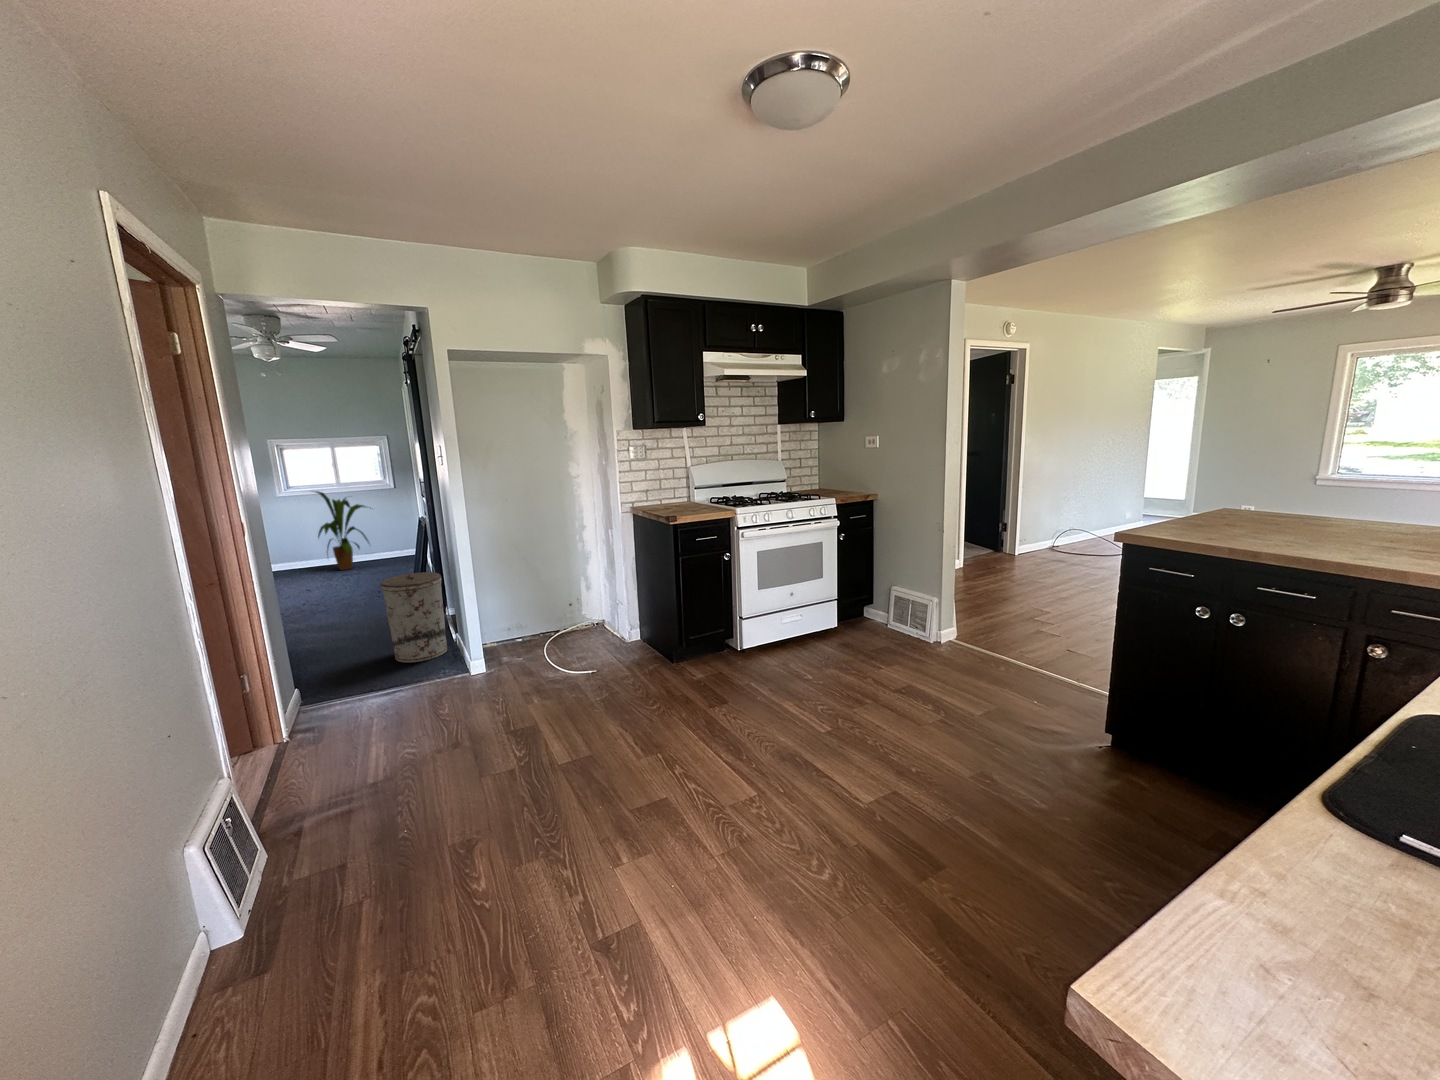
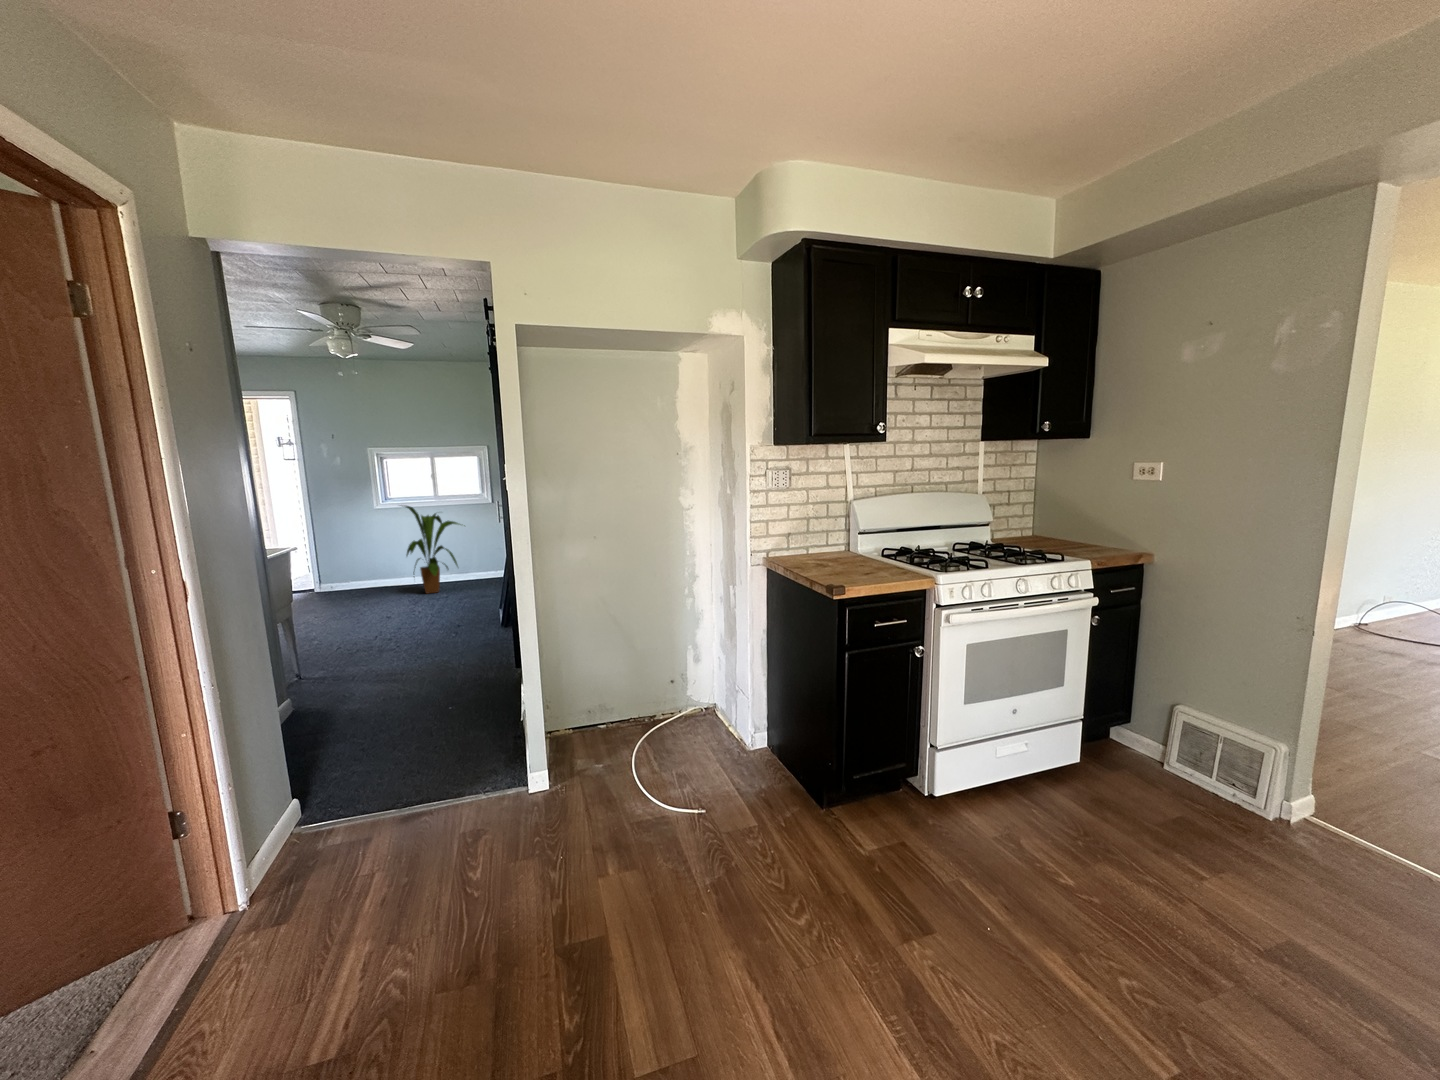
trash can: present [381,572,447,663] -> none [426,629,509,756]

